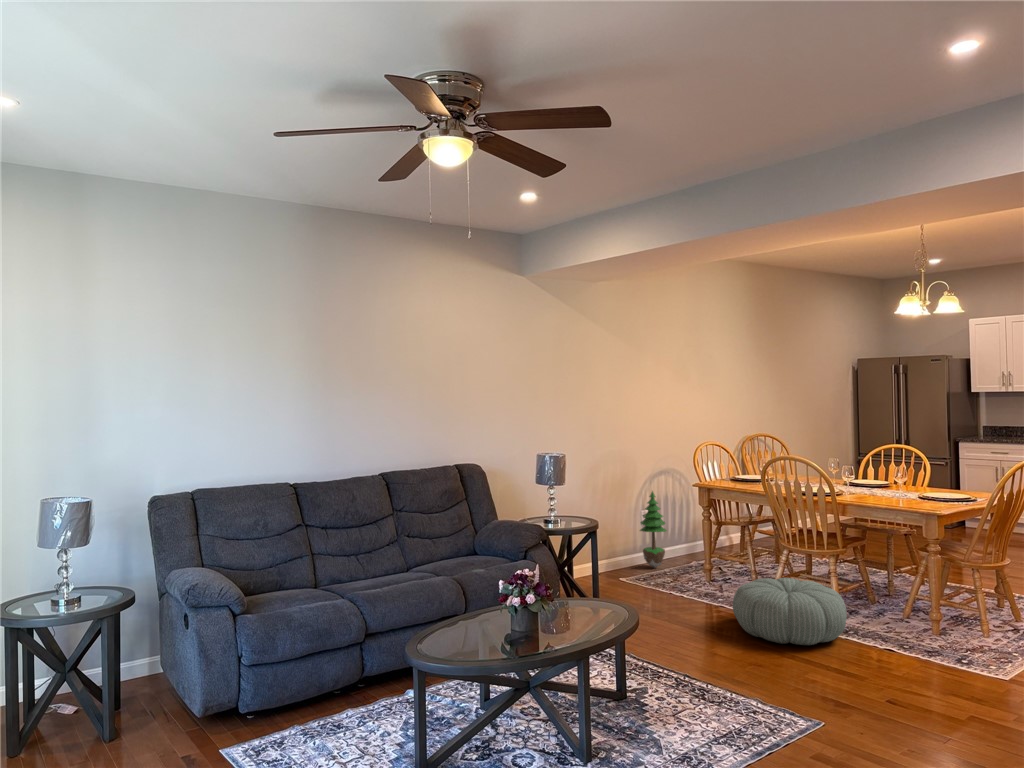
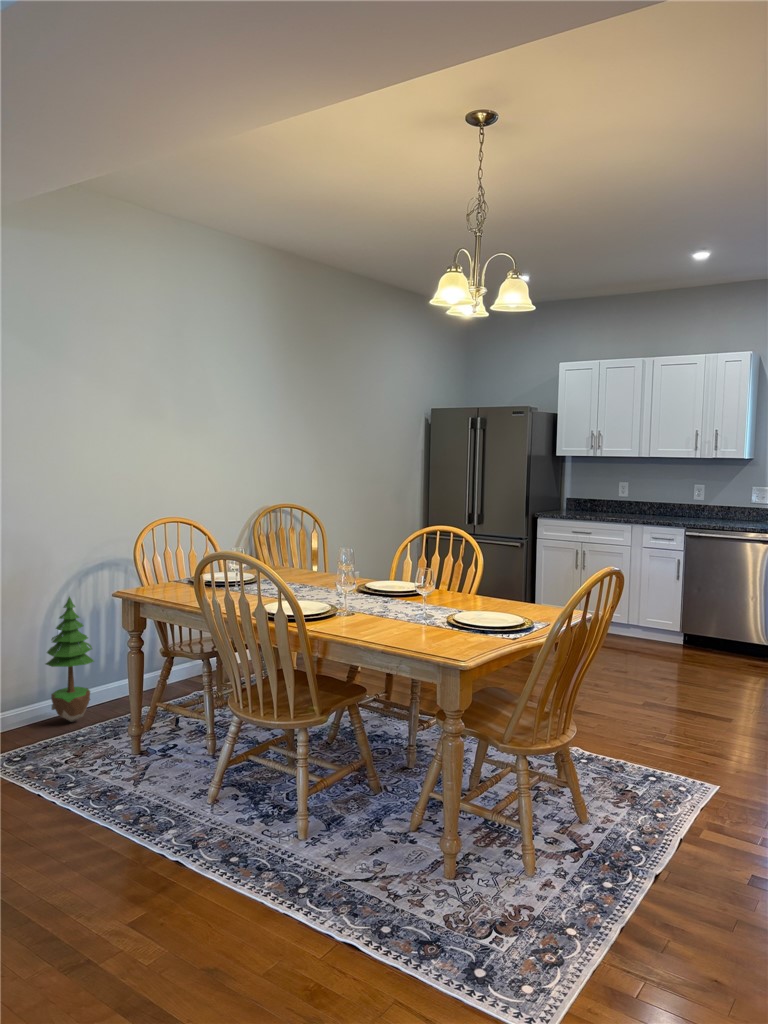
pouf: present [733,578,847,645] -> none [81,777,298,945]

